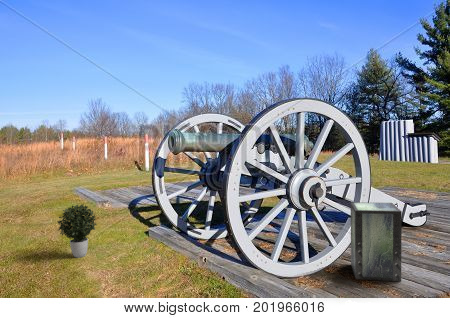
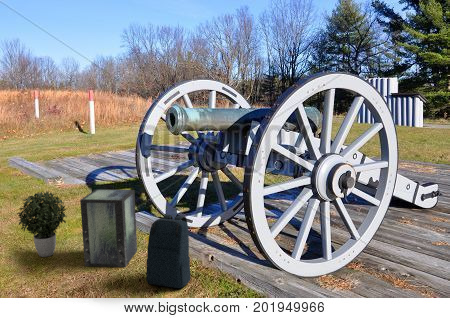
storage box: present [351,202,402,281] -> present [80,189,137,267]
backpack: none [149,221,189,283] -> present [146,214,190,288]

